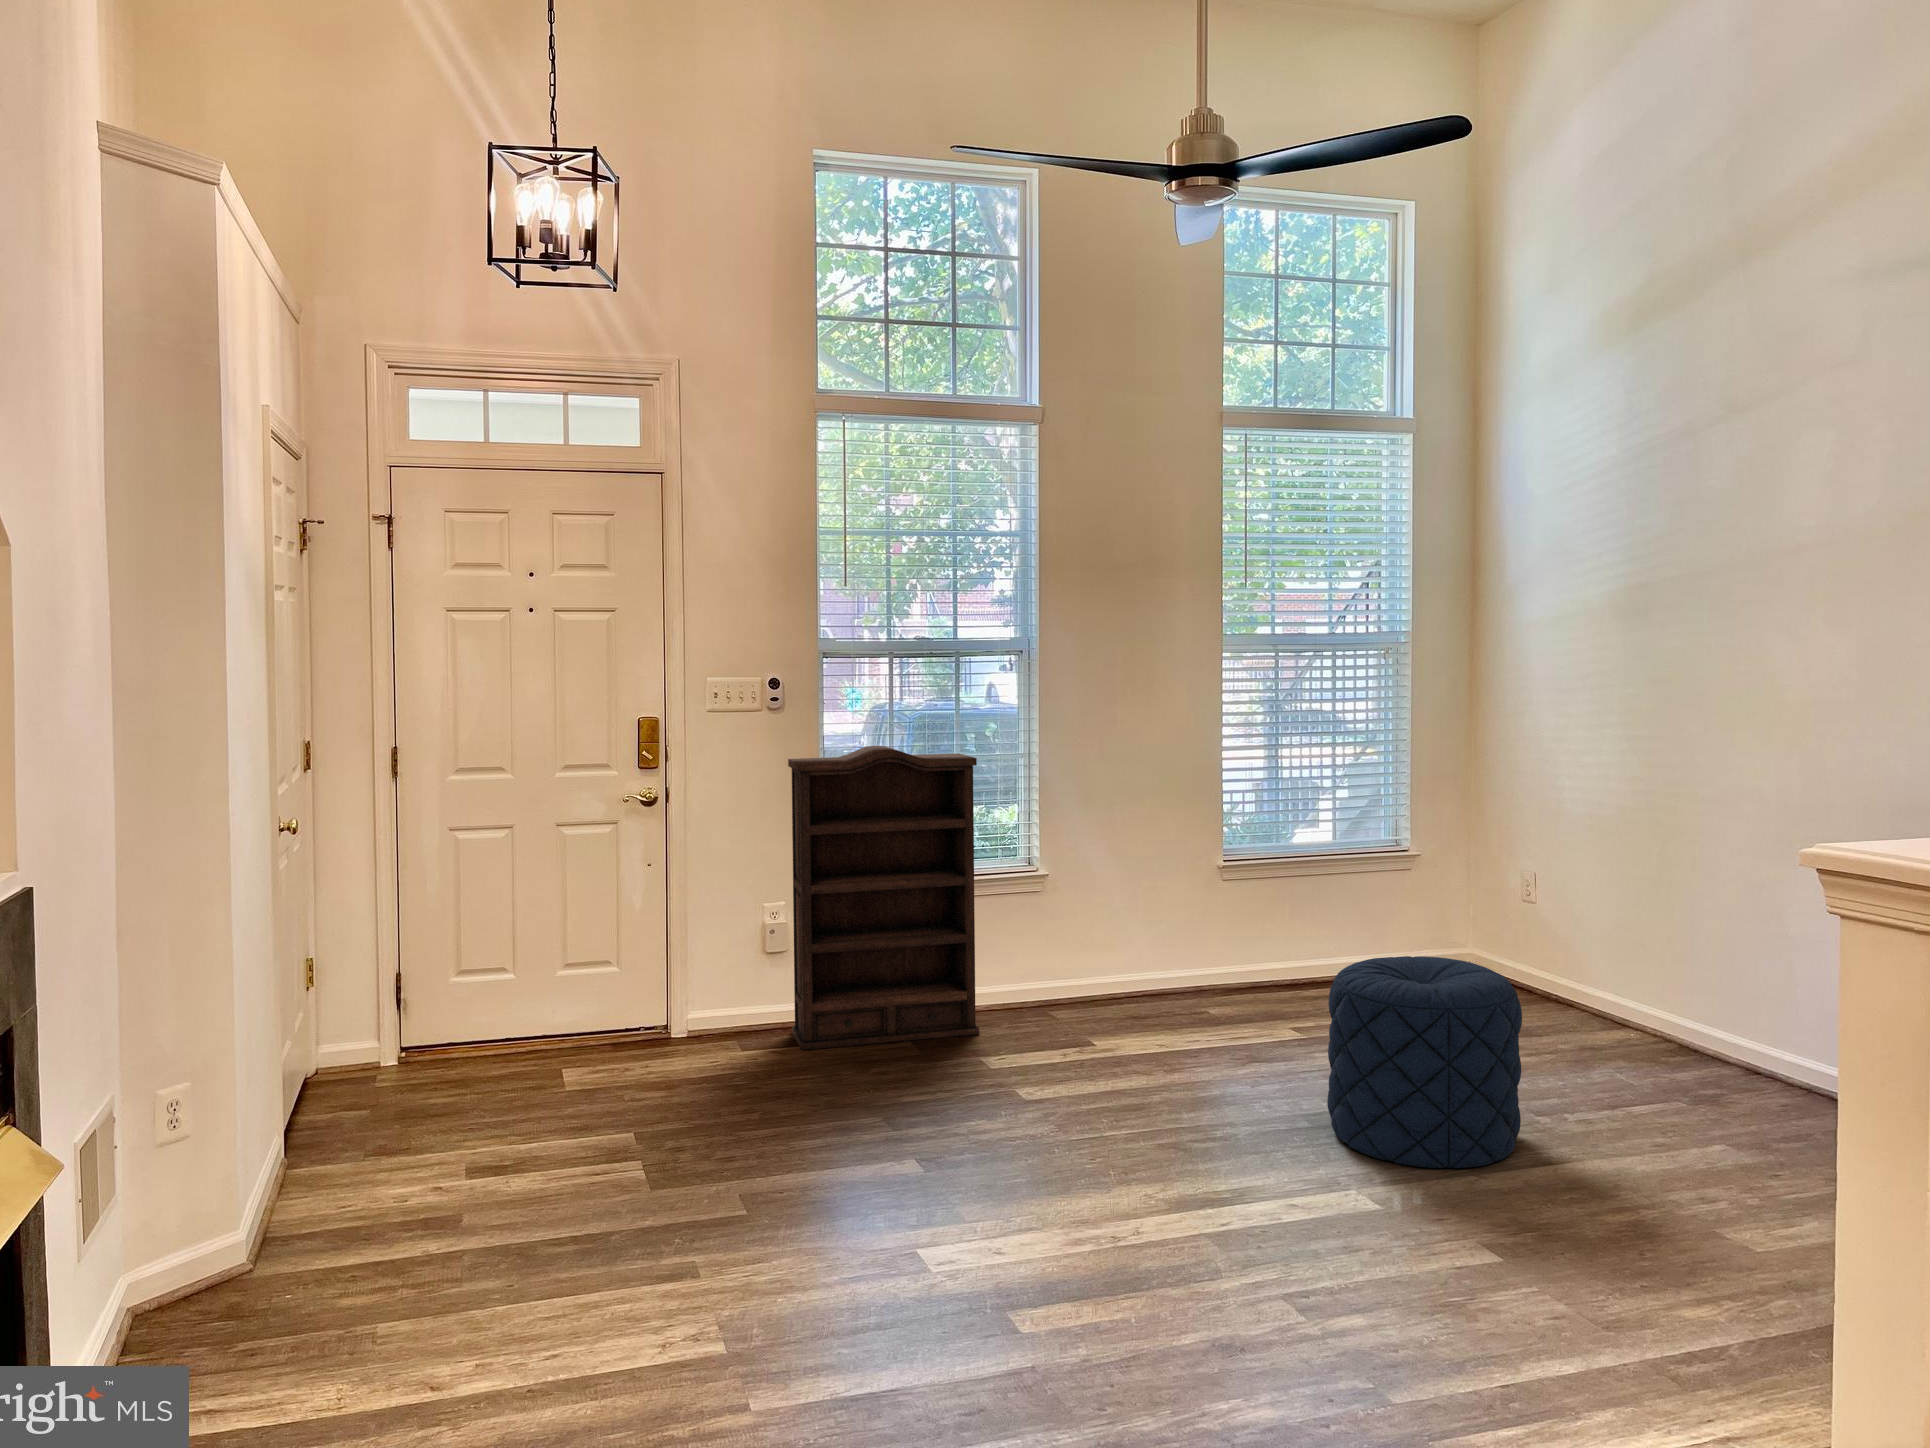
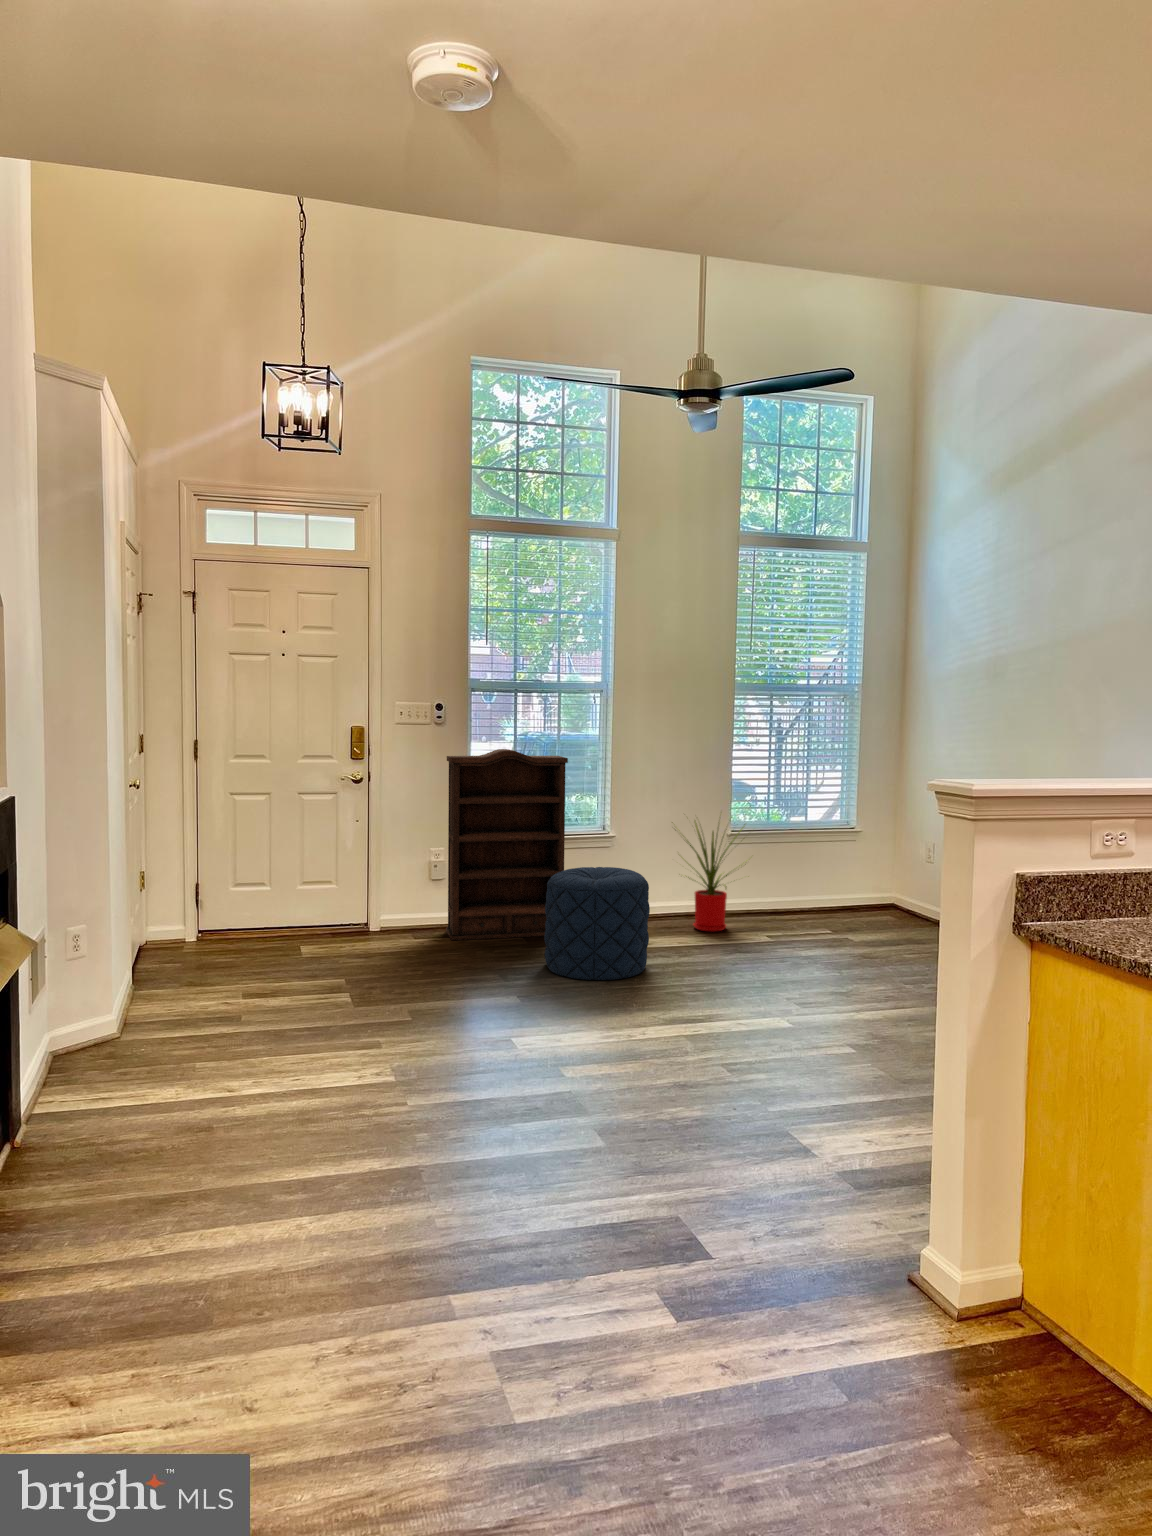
house plant: none [1134,829,1275,1021] -> present [672,817,745,932]
pouf: present [1327,956,1522,1168] -> present [544,867,650,980]

